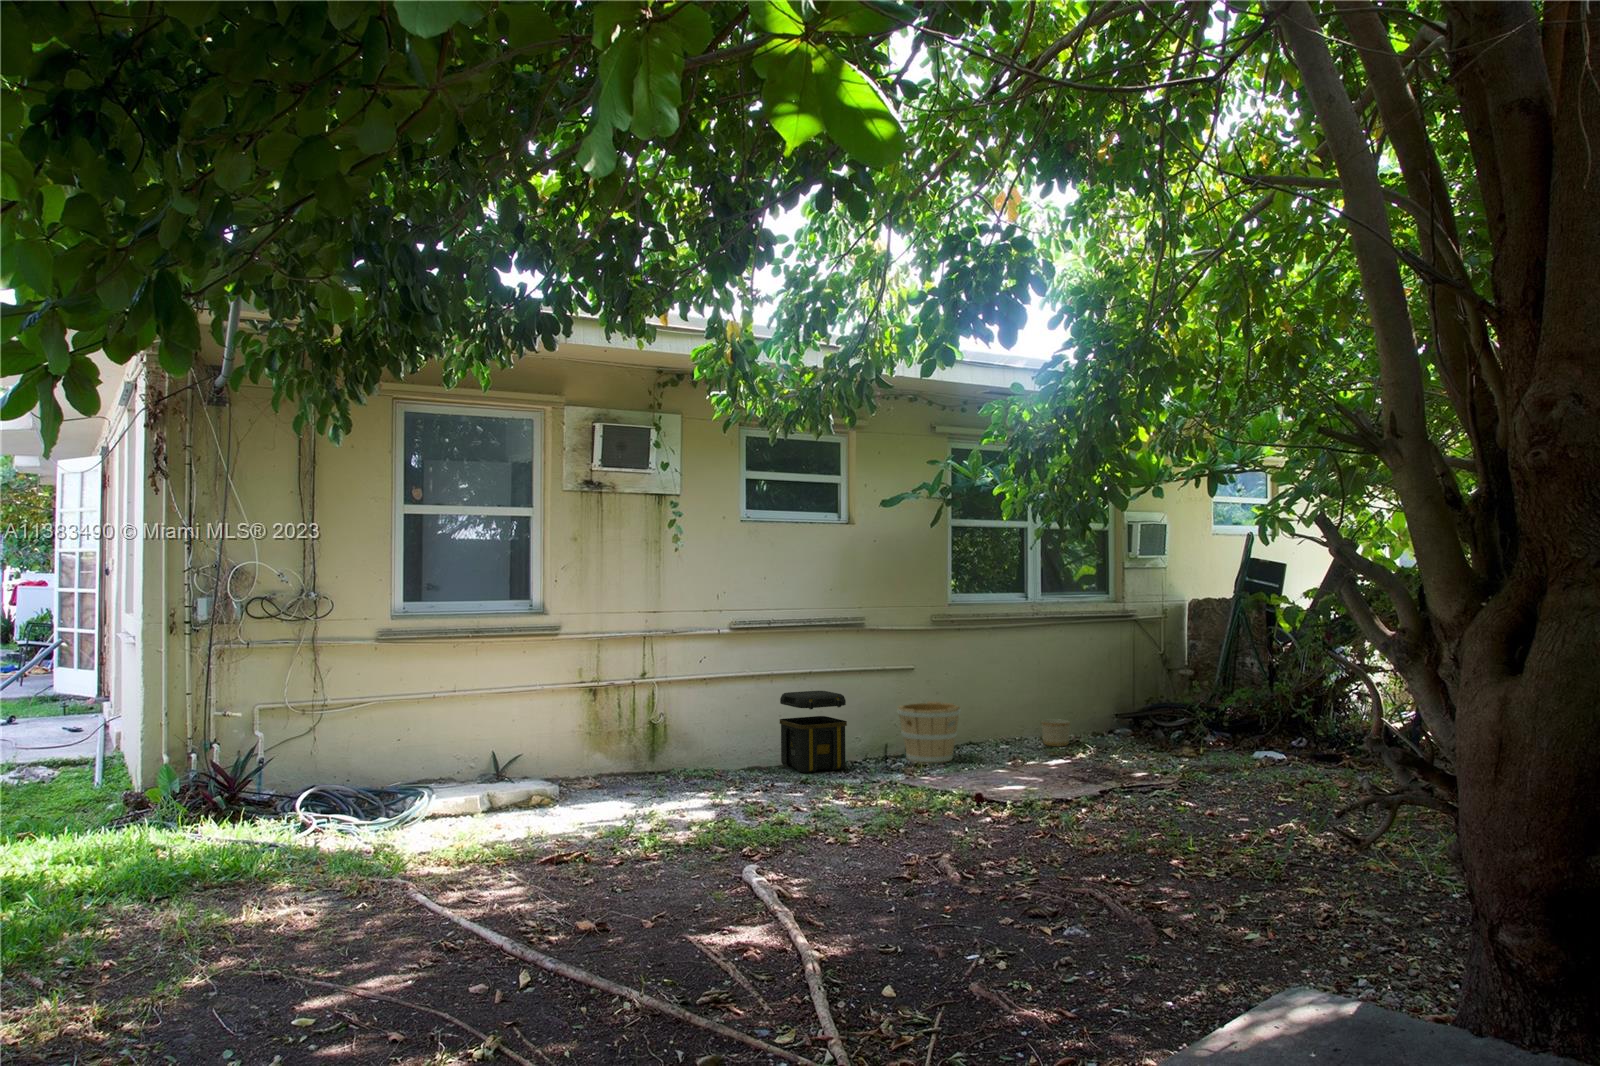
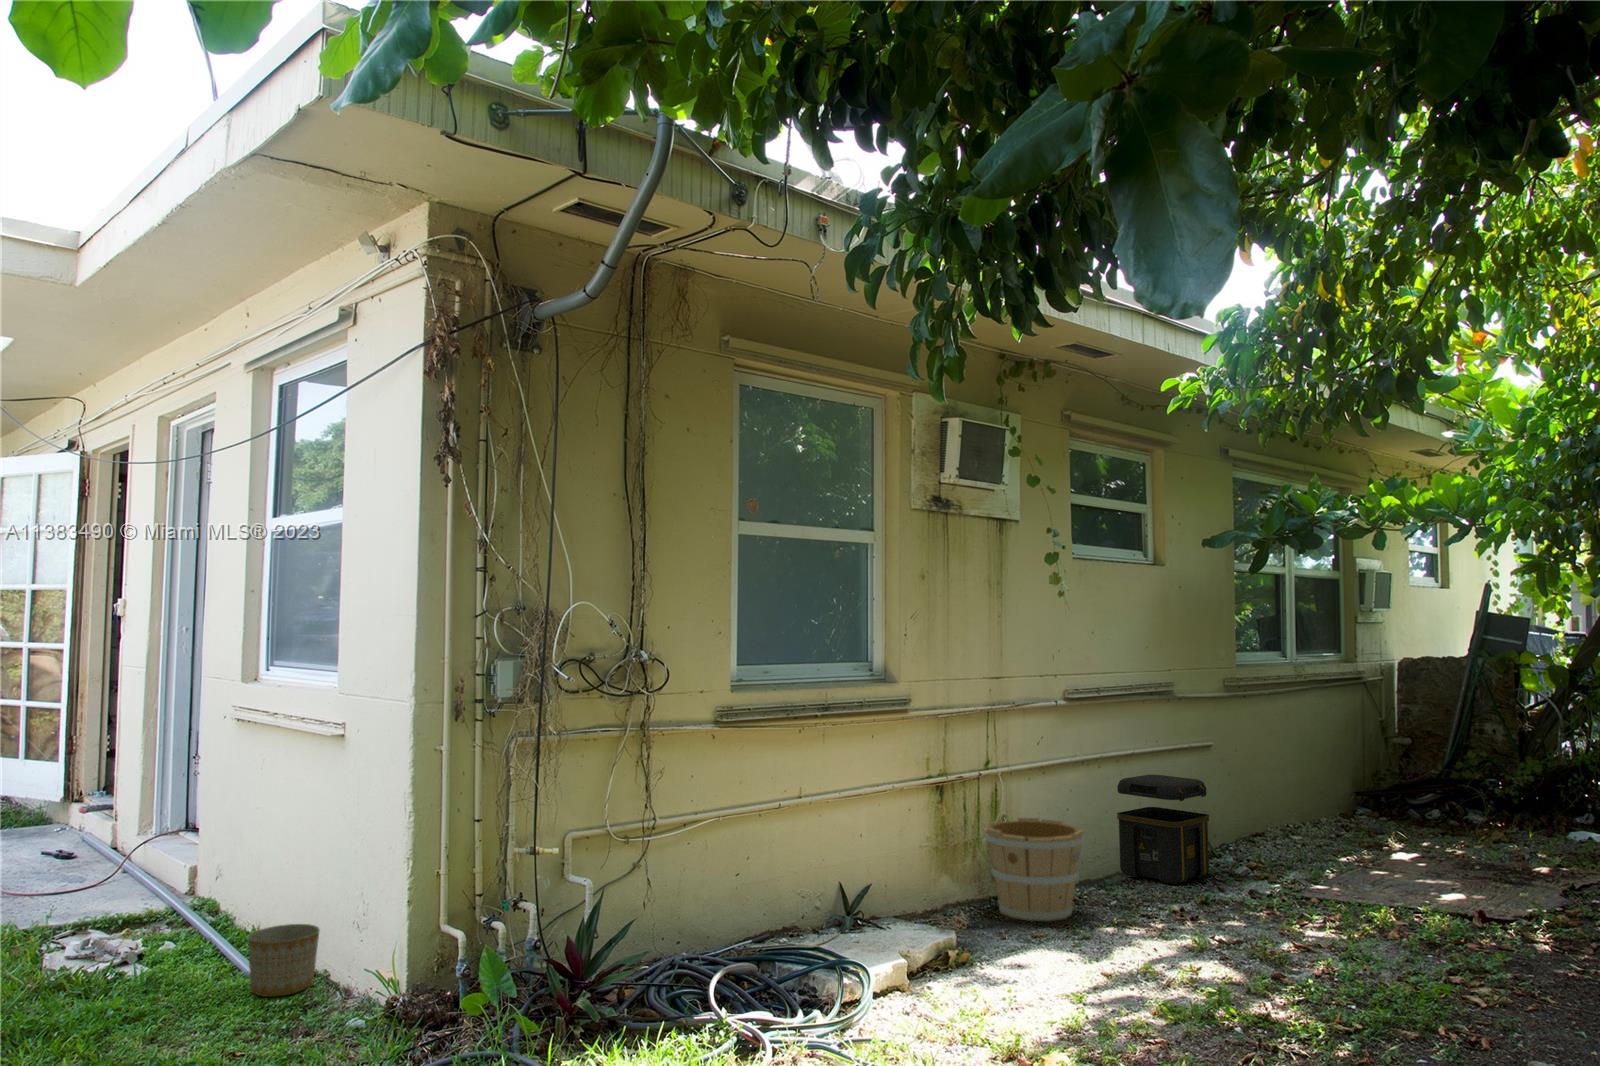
wooden bucket: present [897,702,961,763] -> present [984,818,1084,921]
planter: present [1042,719,1070,747] -> present [248,924,319,997]

